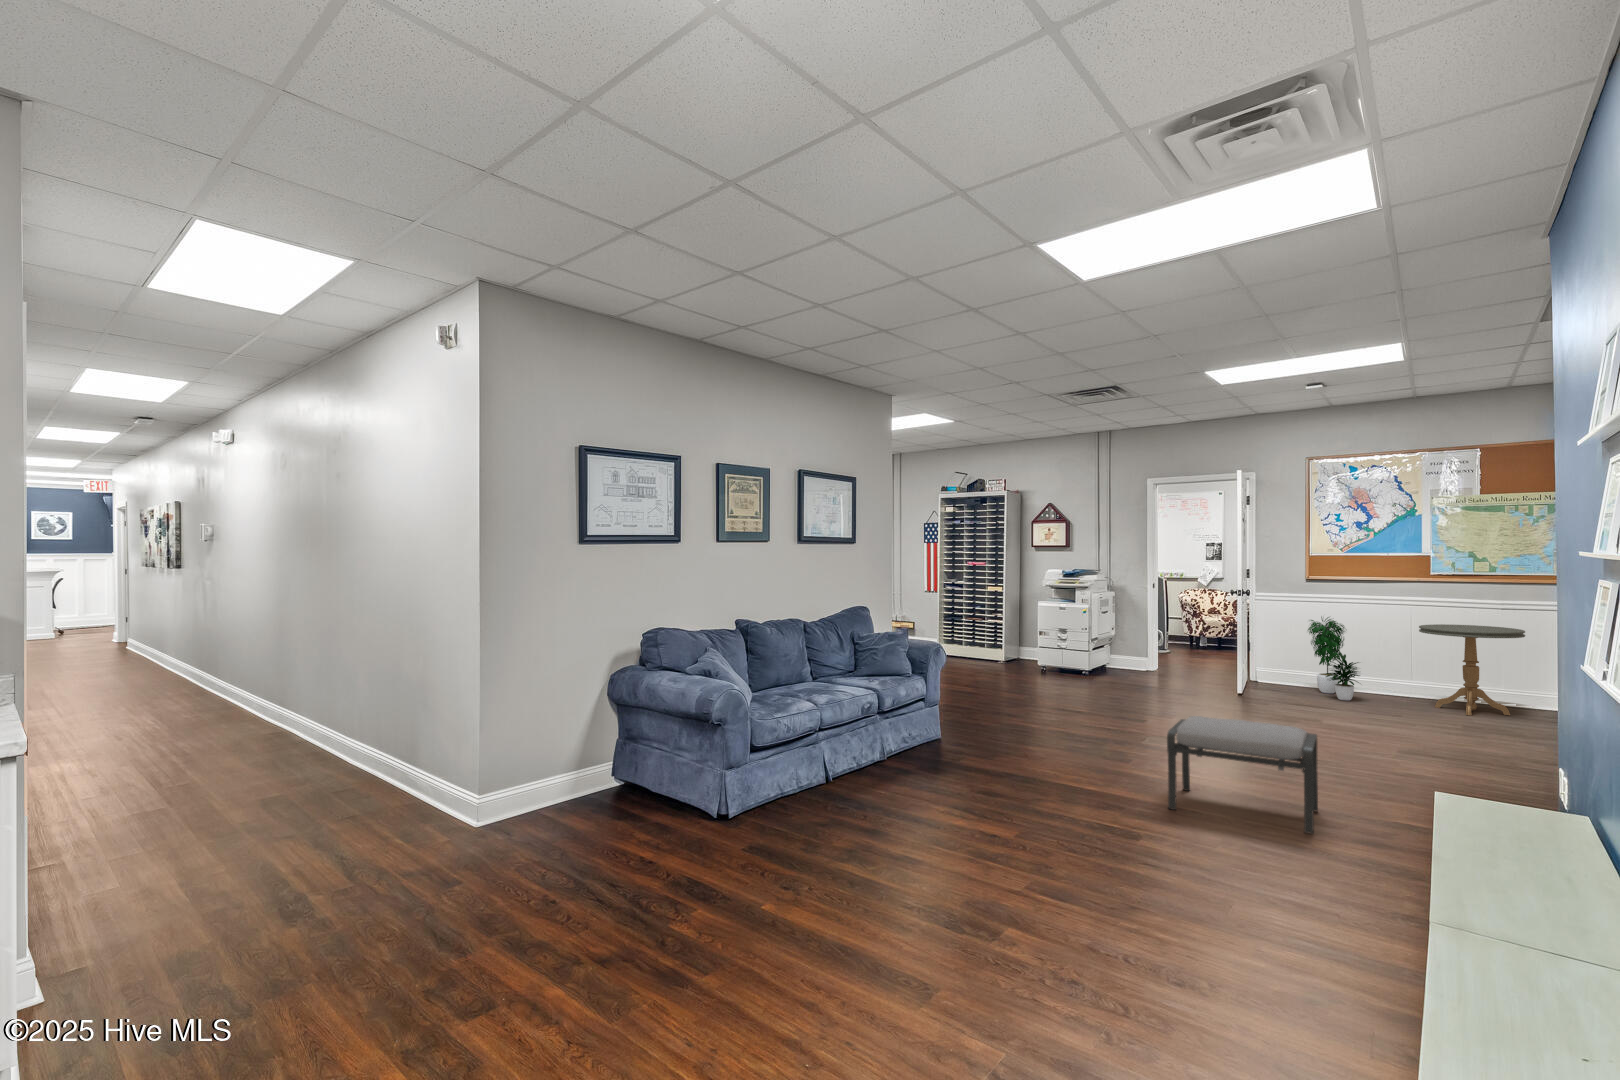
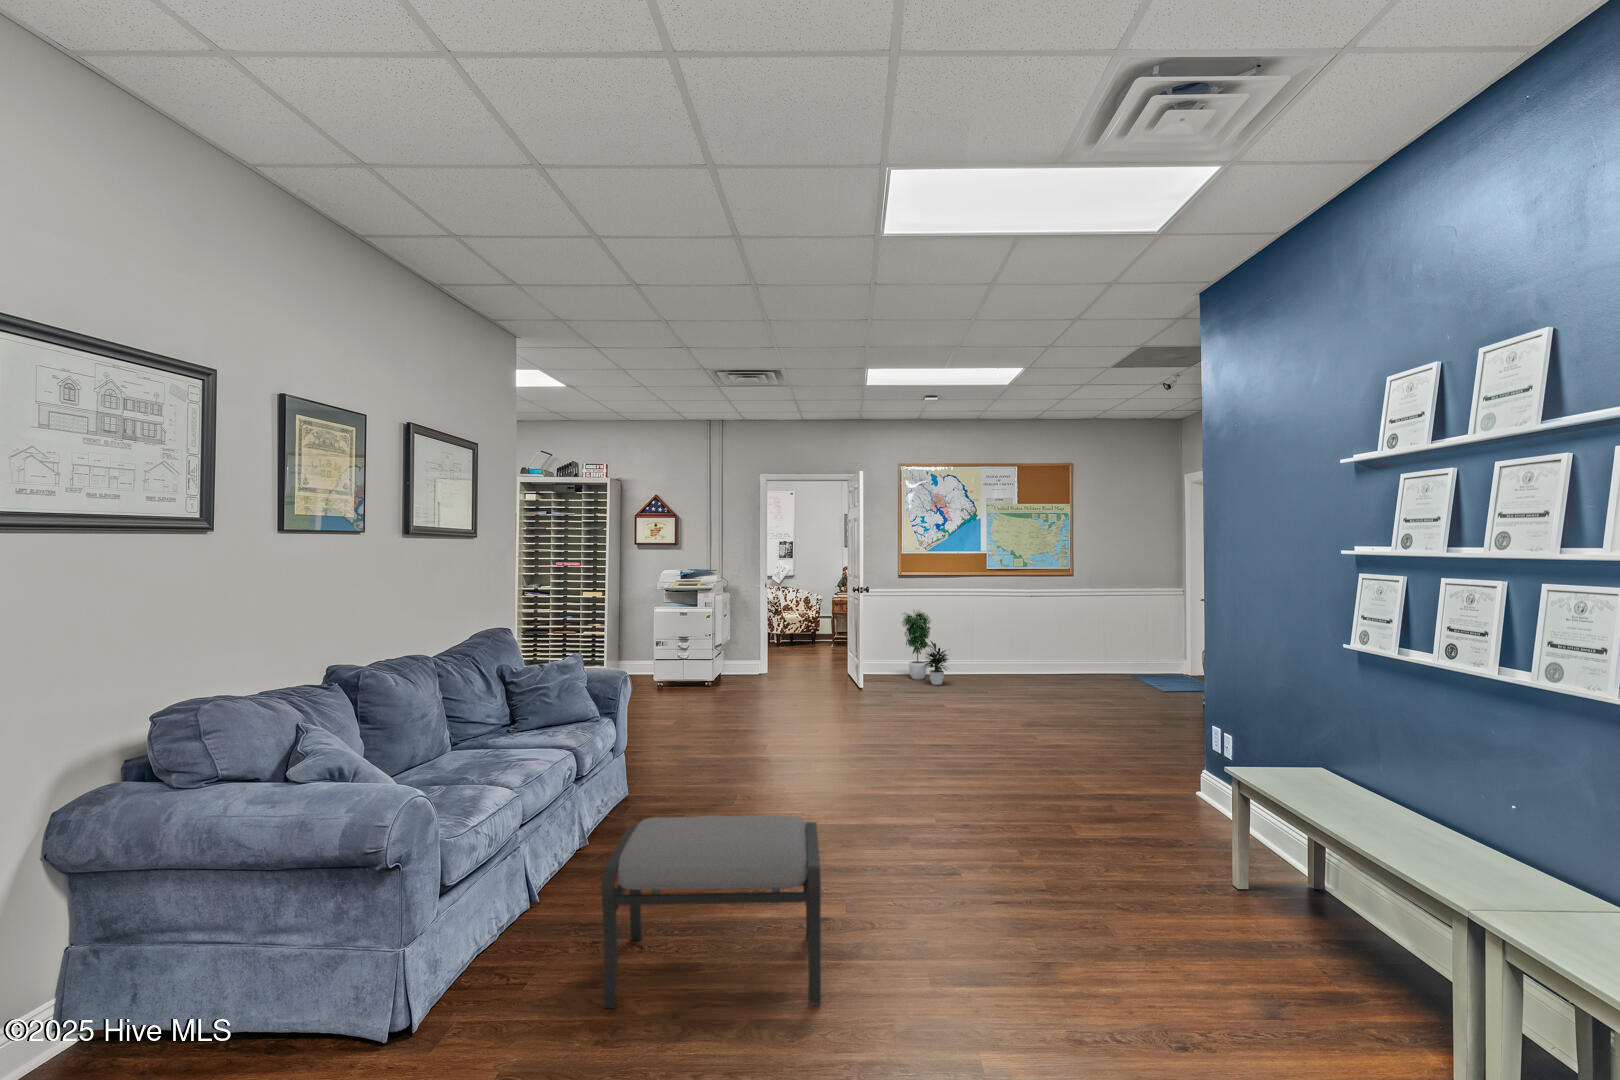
side table: present [1419,624,1525,716] -> none [988,611,1059,688]
ottoman: present [1167,716,1318,834] -> present [601,815,821,1008]

